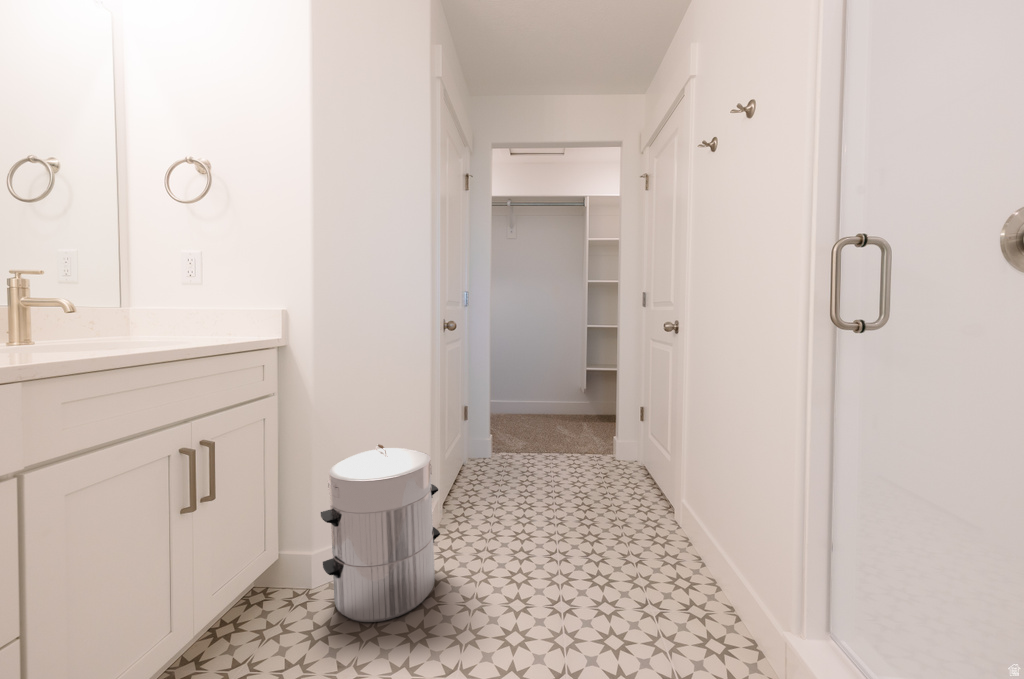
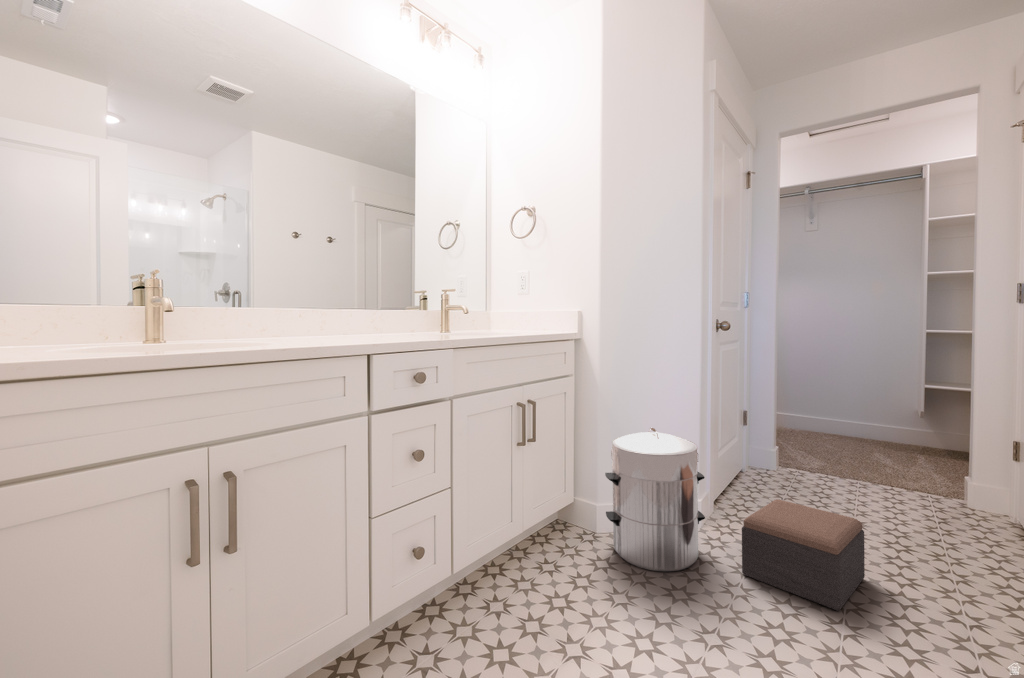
footstool: none [477,494,574,596] -> present [742,500,865,611]

